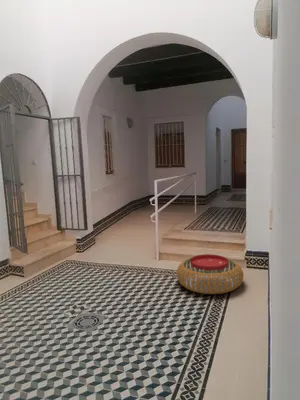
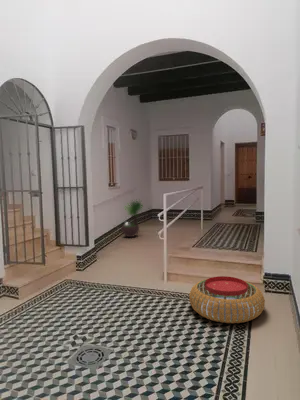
potted tree: none [120,184,140,222] -> present [122,201,143,237]

